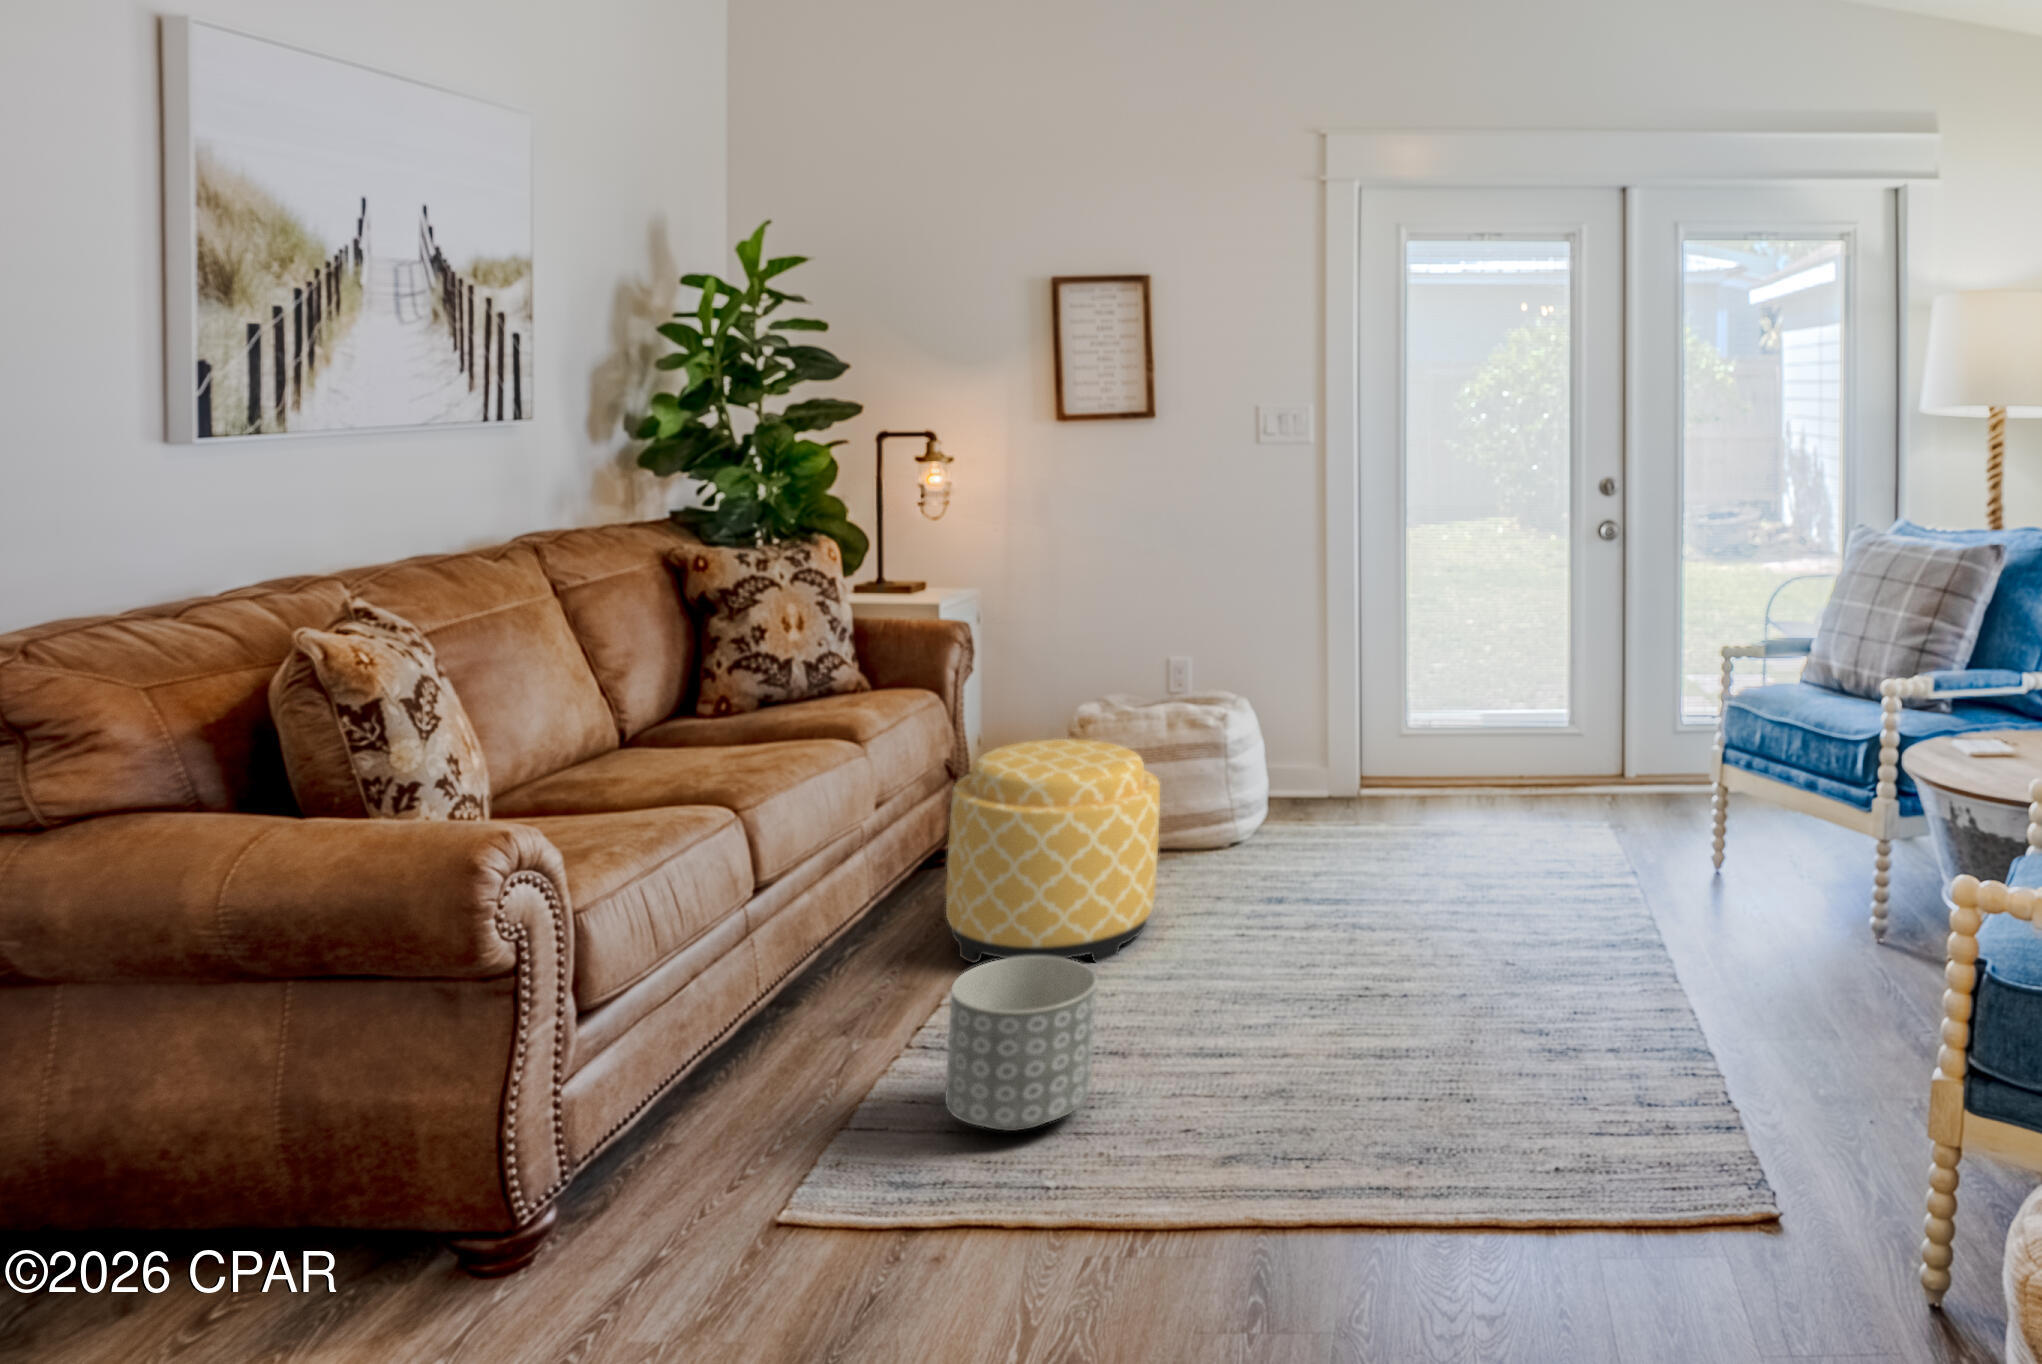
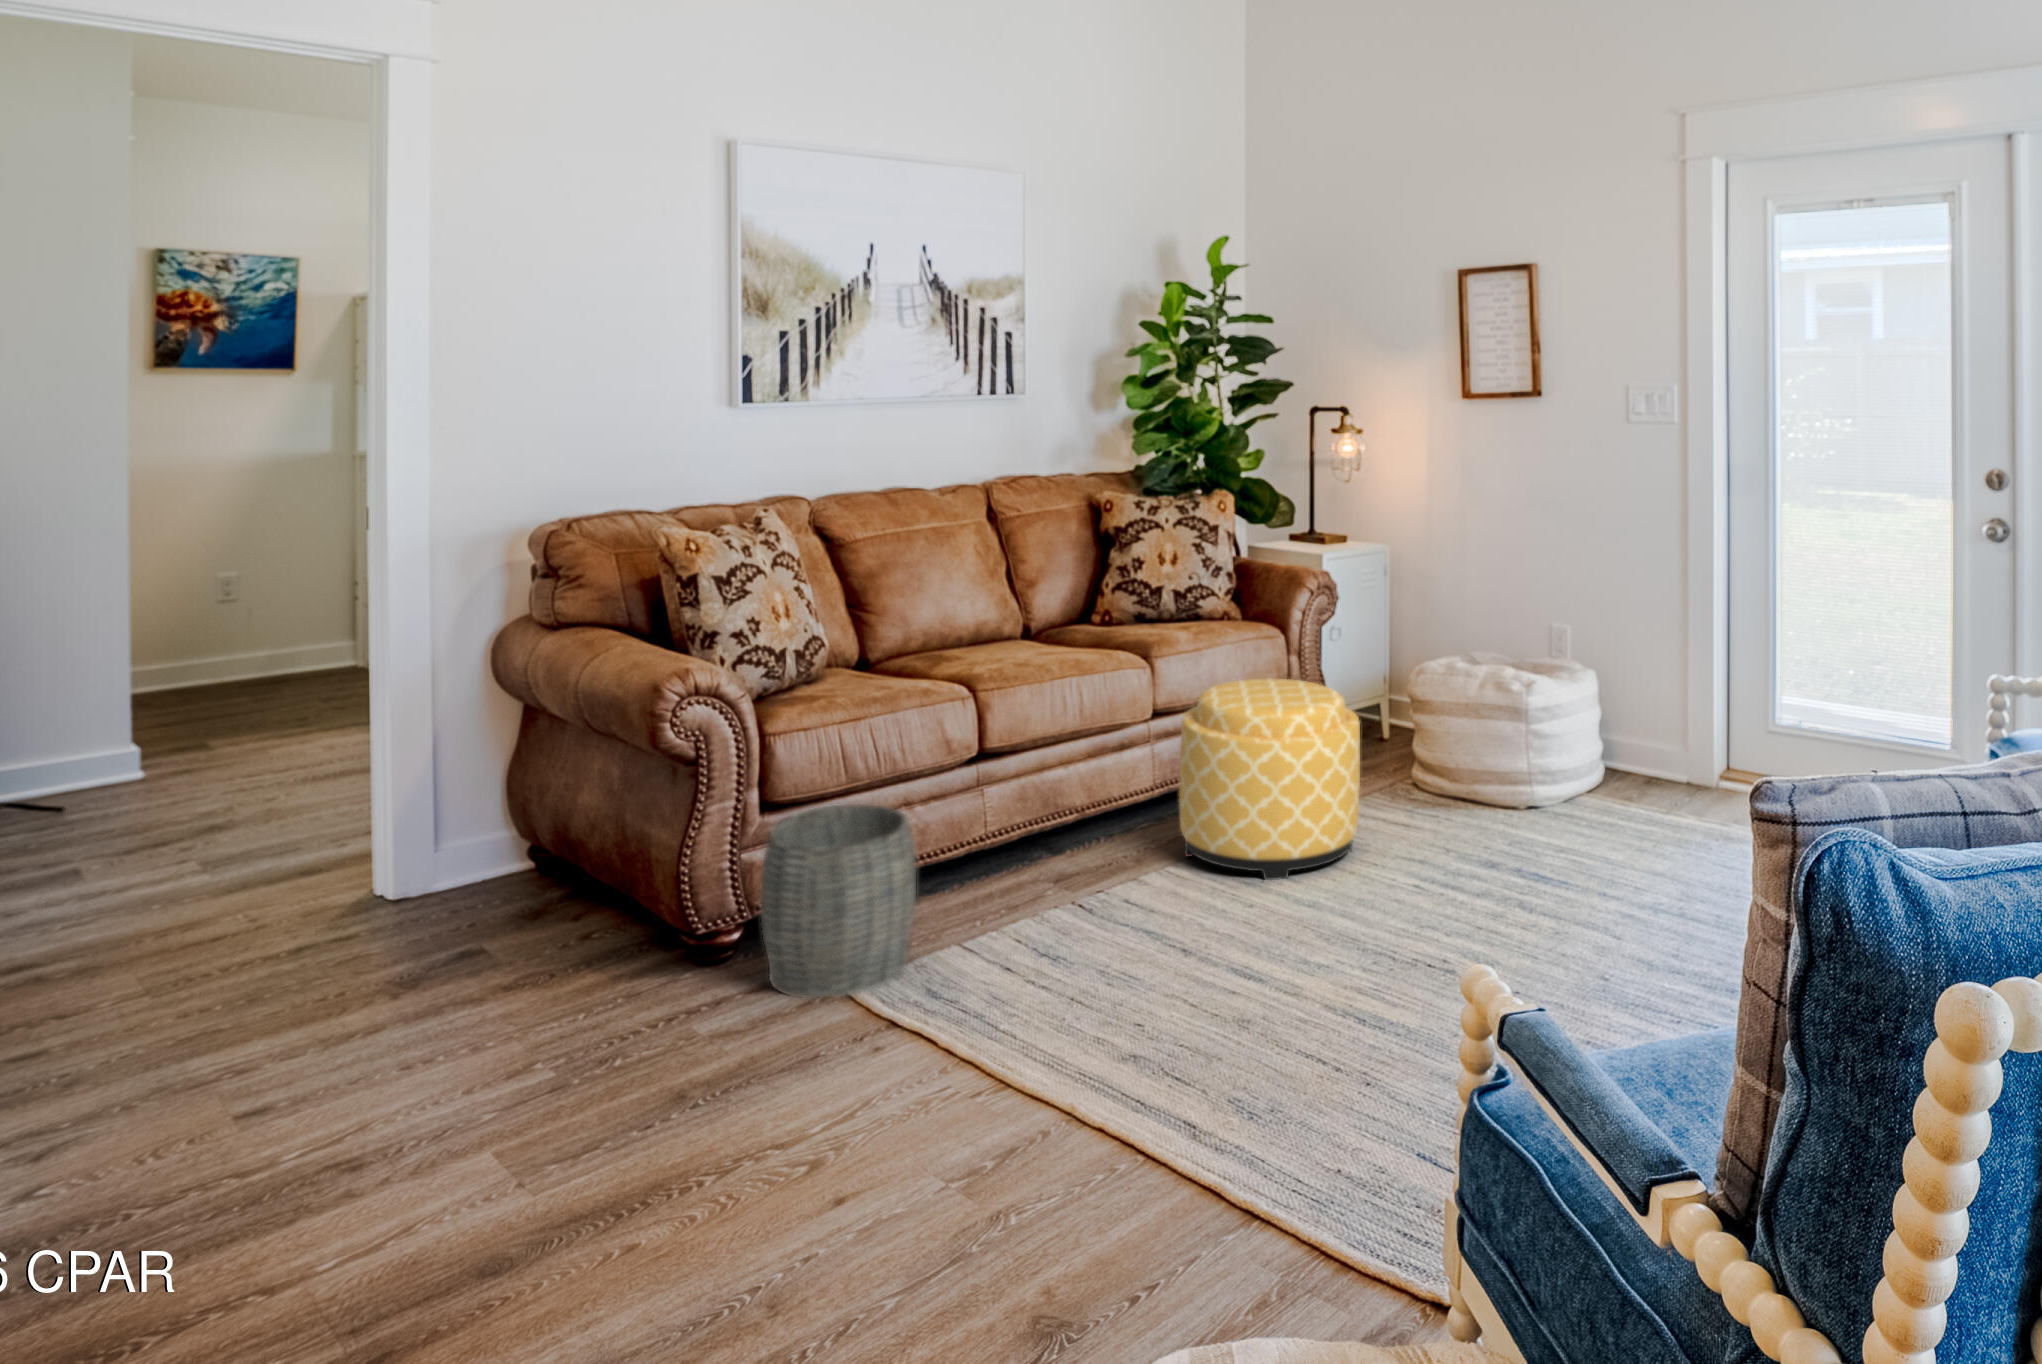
planter: present [945,956,1097,1131] -> none [981,840,1100,980]
woven basket: none [645,971,868,1255] -> present [761,804,916,998]

